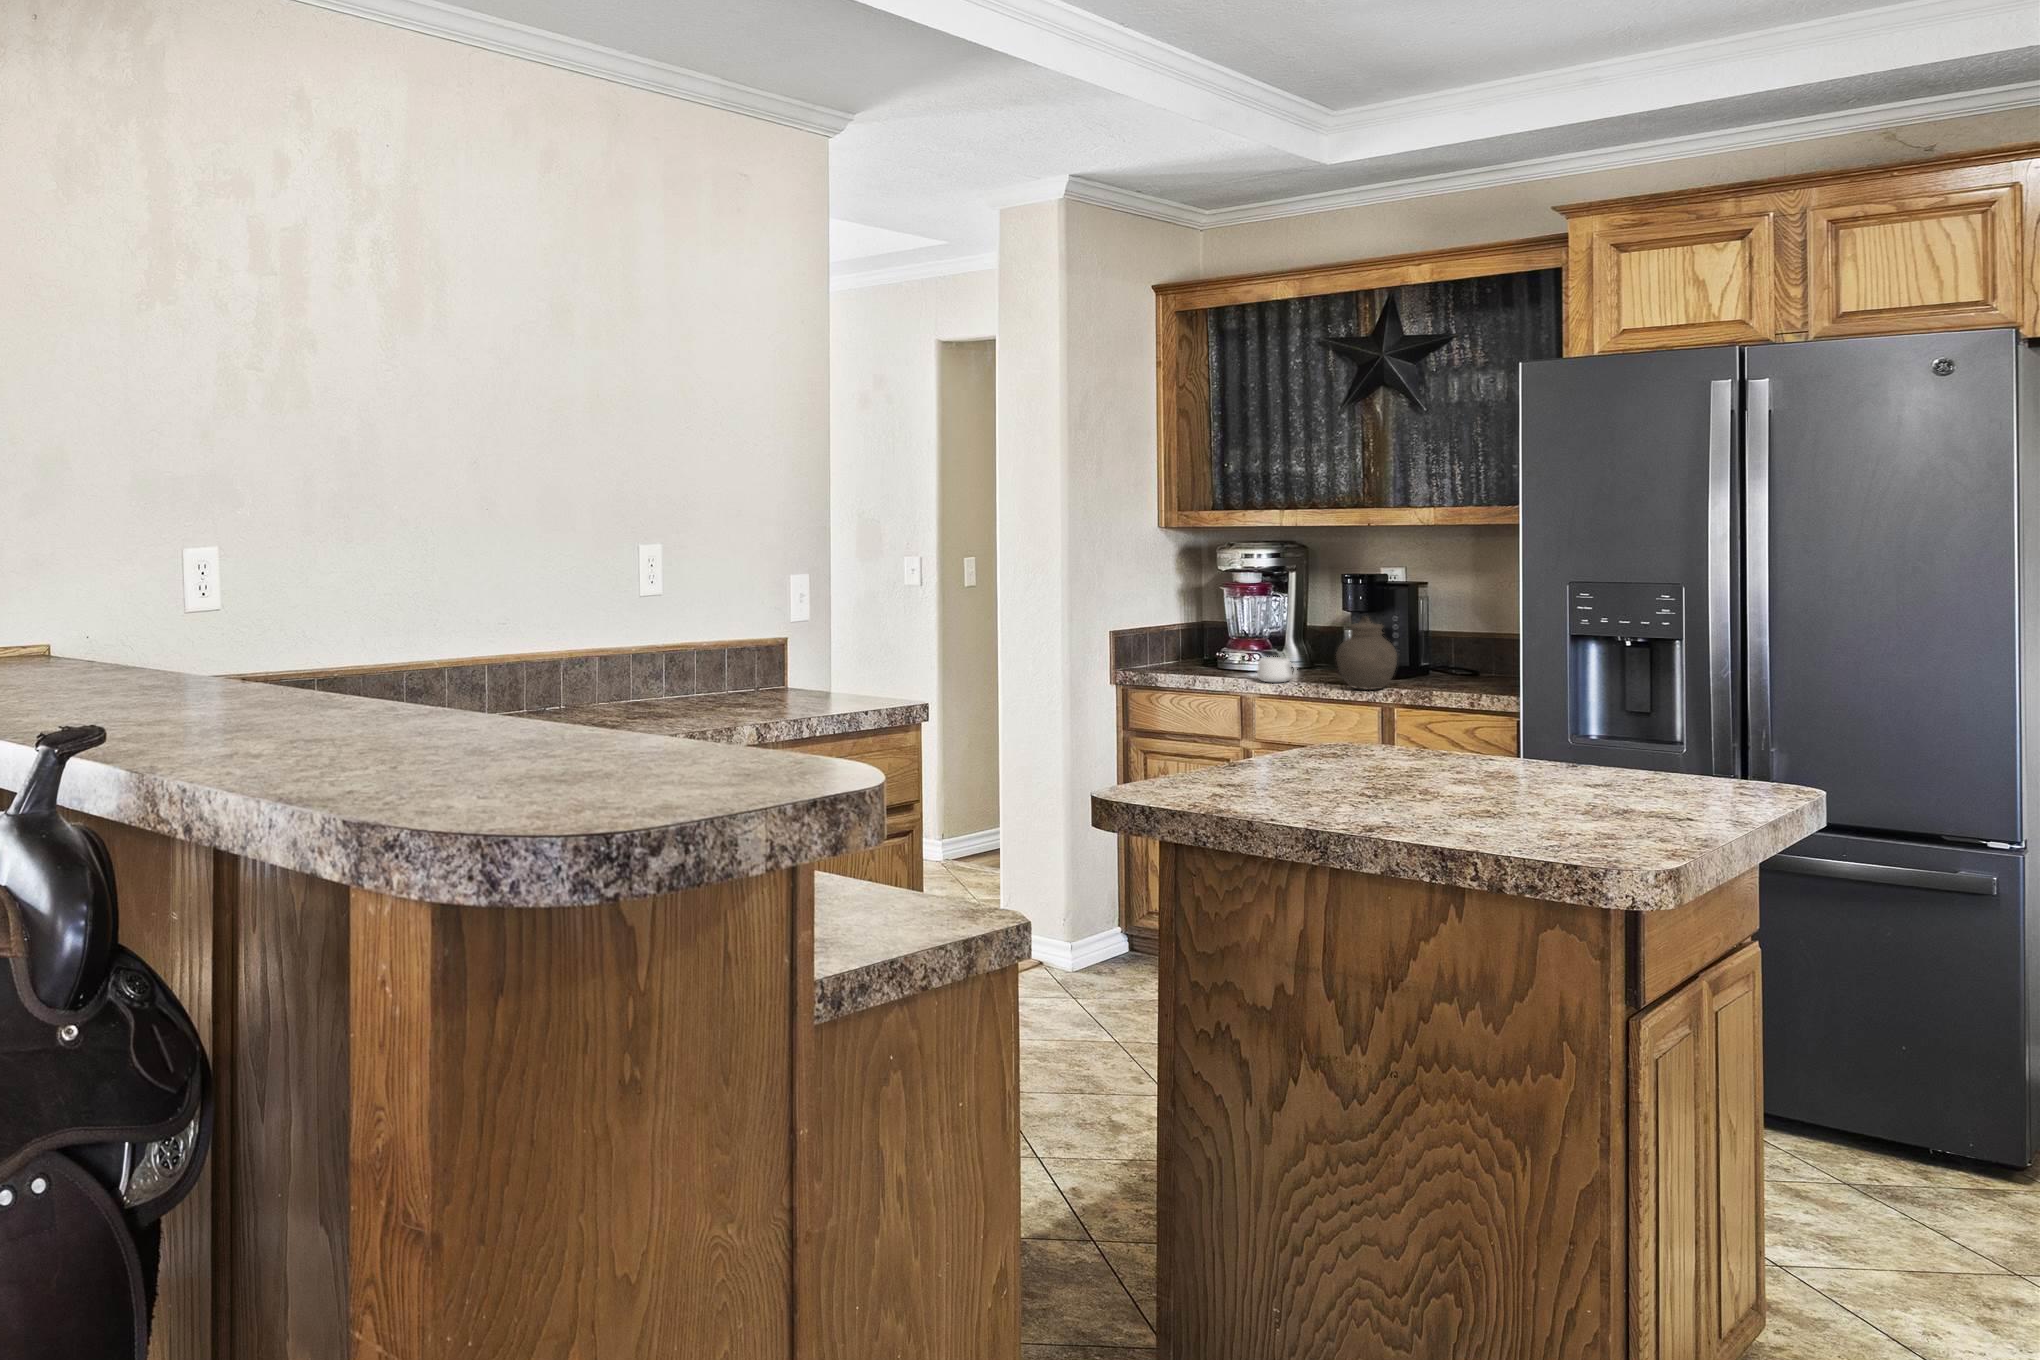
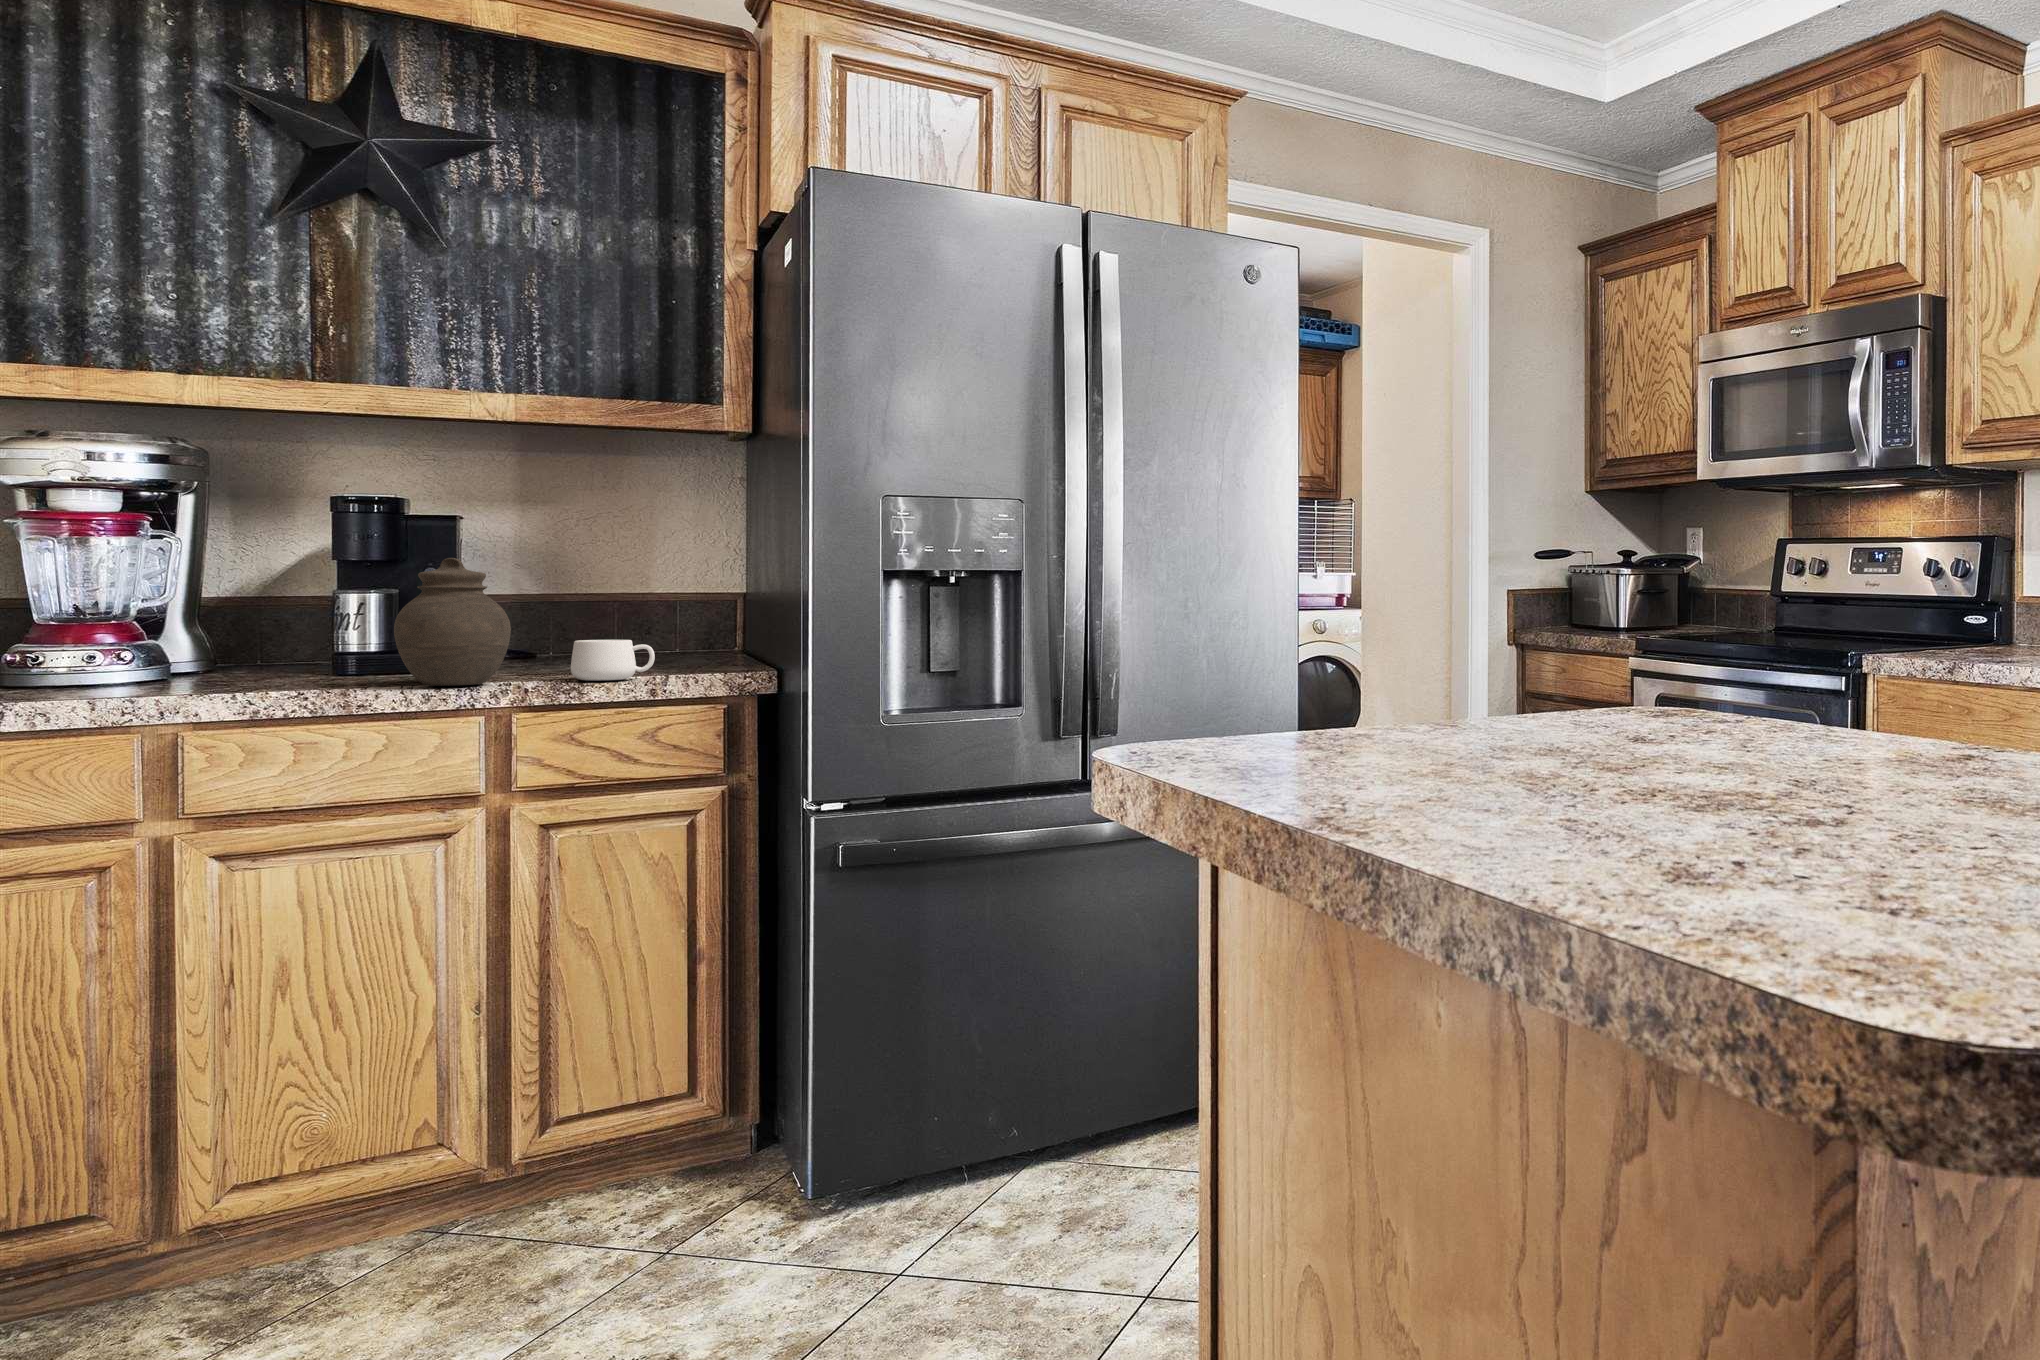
mug: present [1257,657,1296,682] -> present [571,640,655,681]

